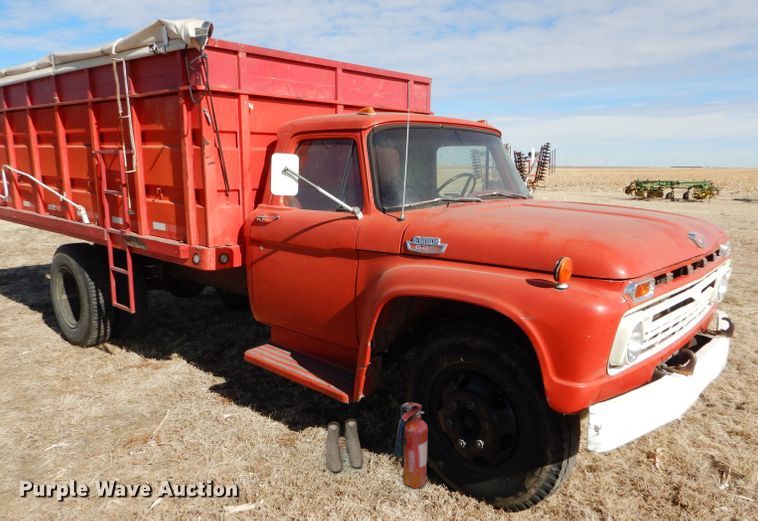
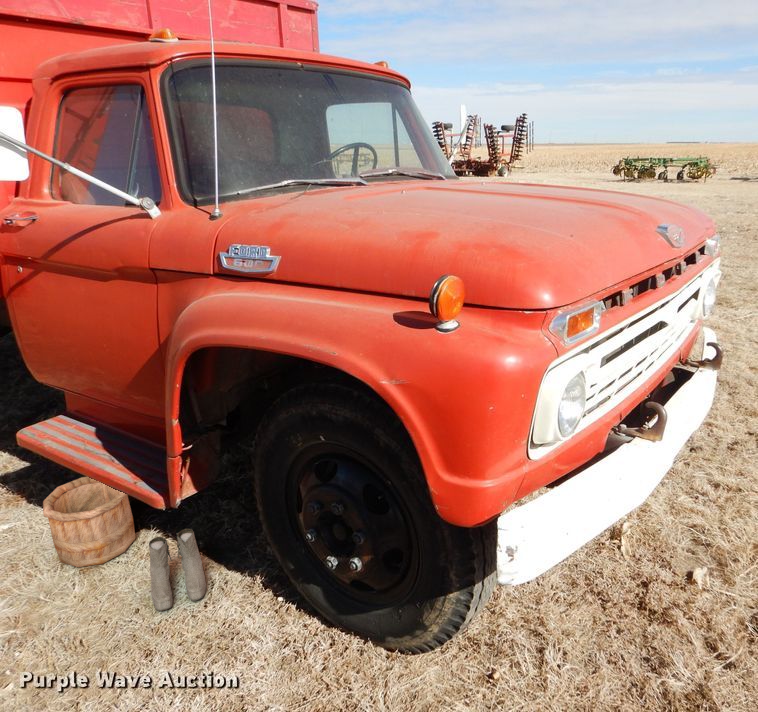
wooden bucket: none [251,380,307,441] -> present [43,477,136,567]
fire extinguisher: present [394,402,428,489] -> none [239,508,293,628]

